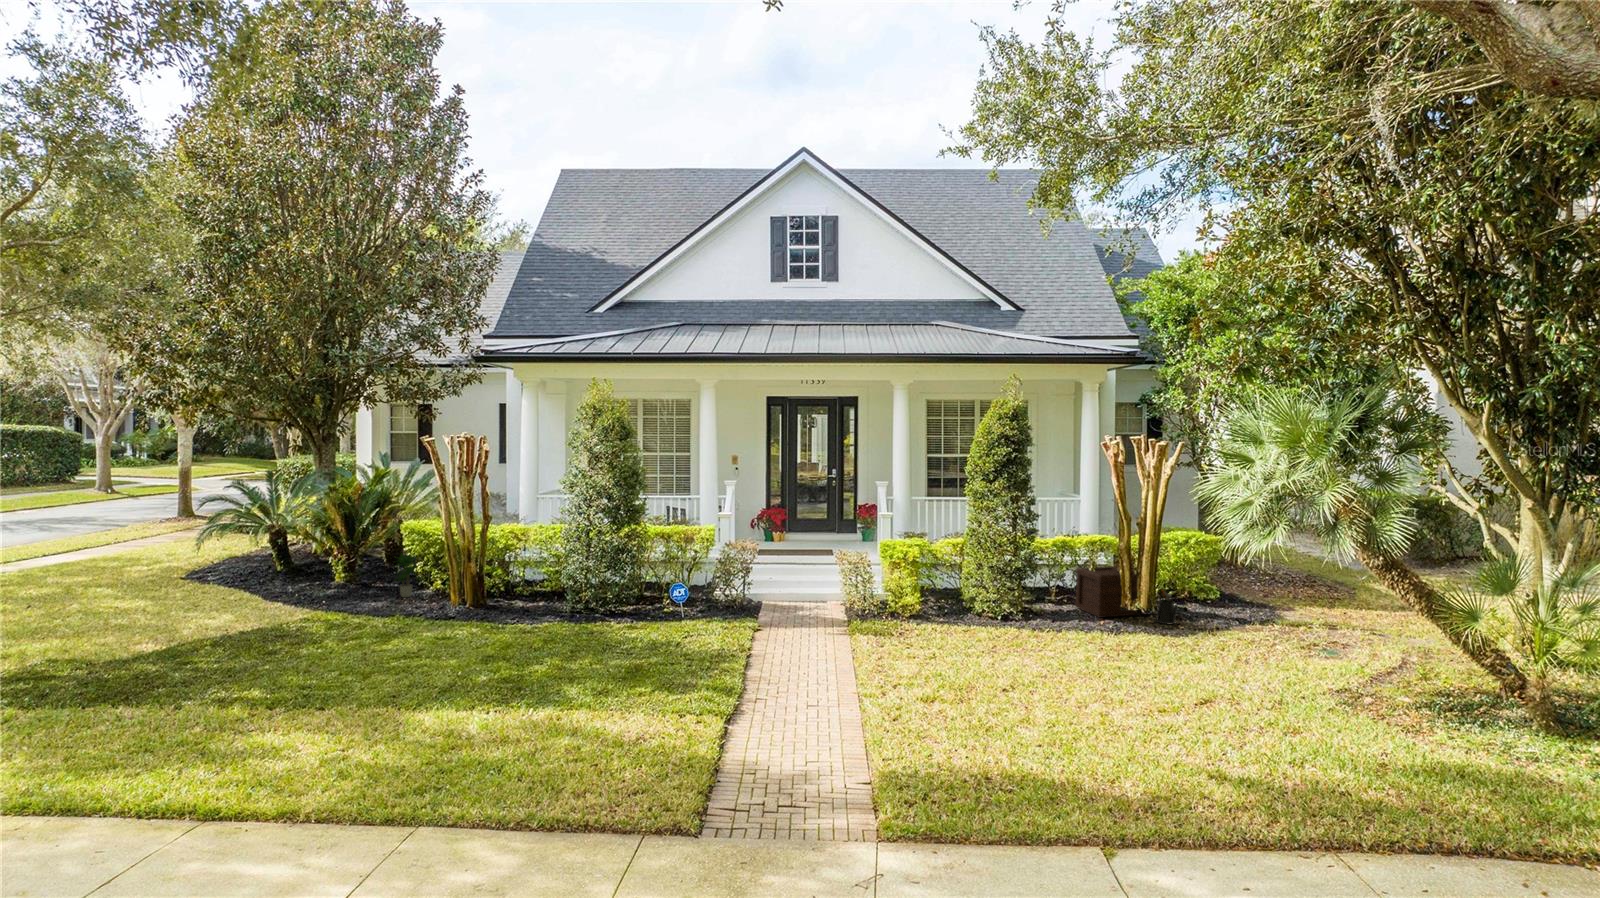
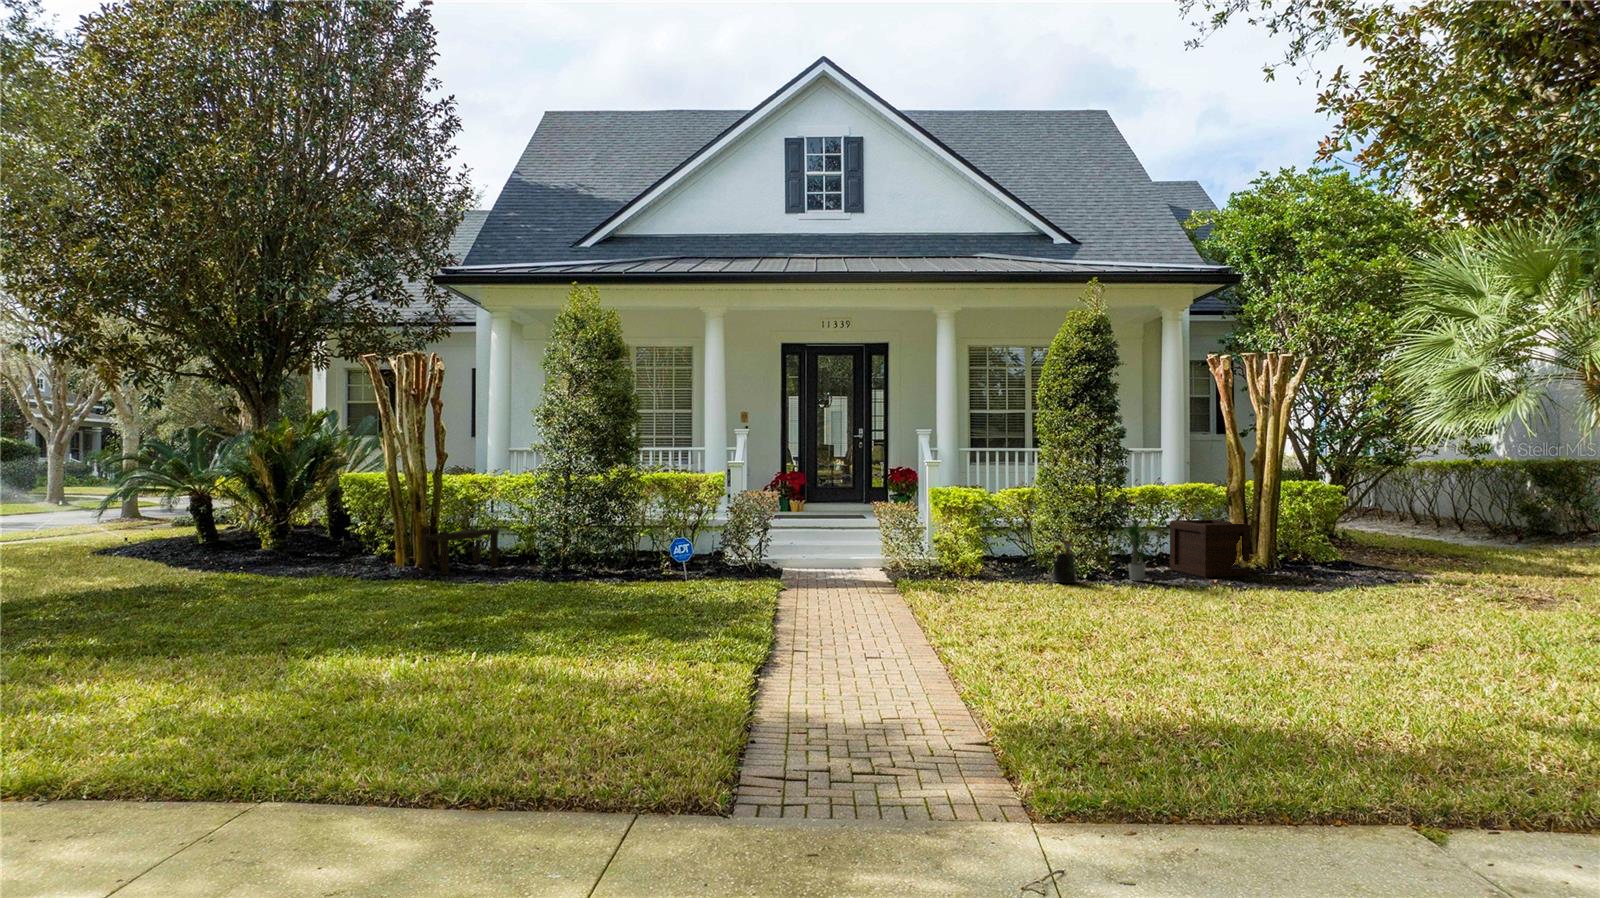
potted plant: present [398,553,415,597] -> present [1122,520,1148,581]
bench: none [470,568,531,611] -> present [422,528,499,575]
watering can: present [1156,590,1177,625] -> present [1052,540,1077,583]

